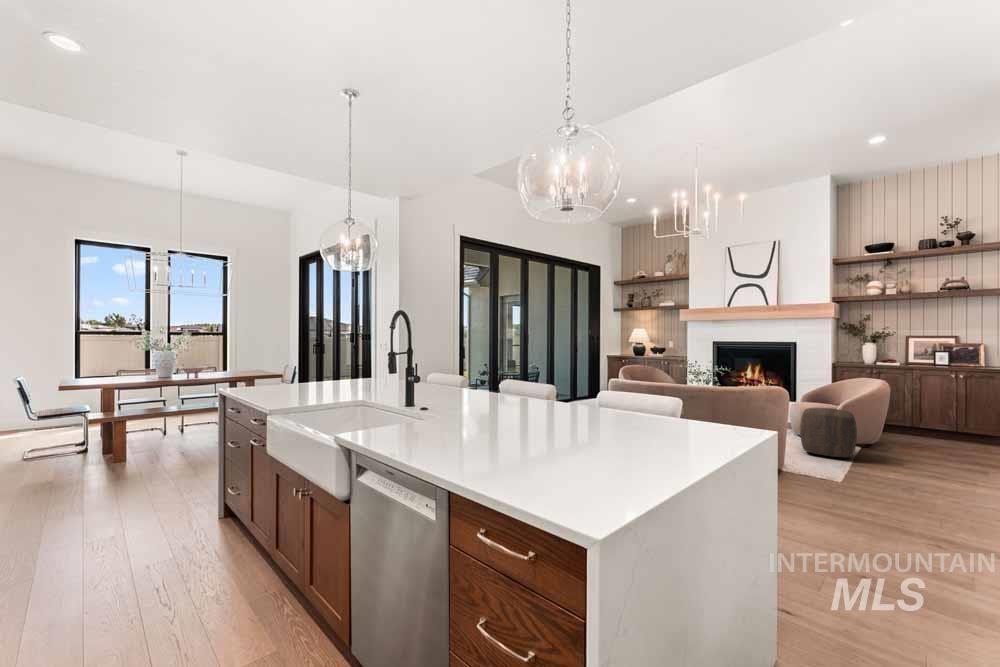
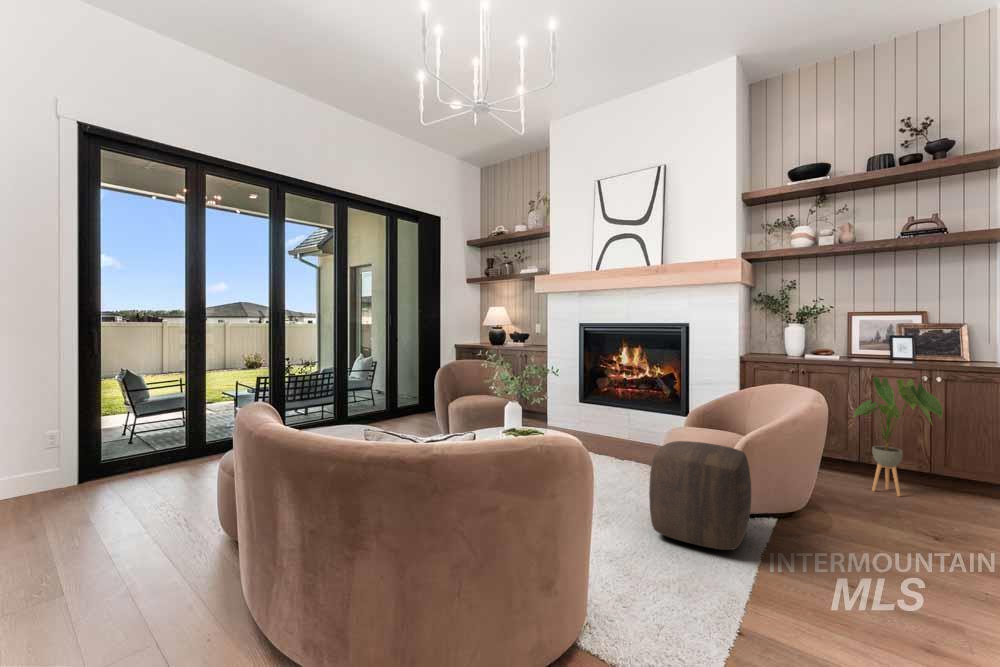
house plant: none [910,376,965,445] -> present [853,377,943,496]

